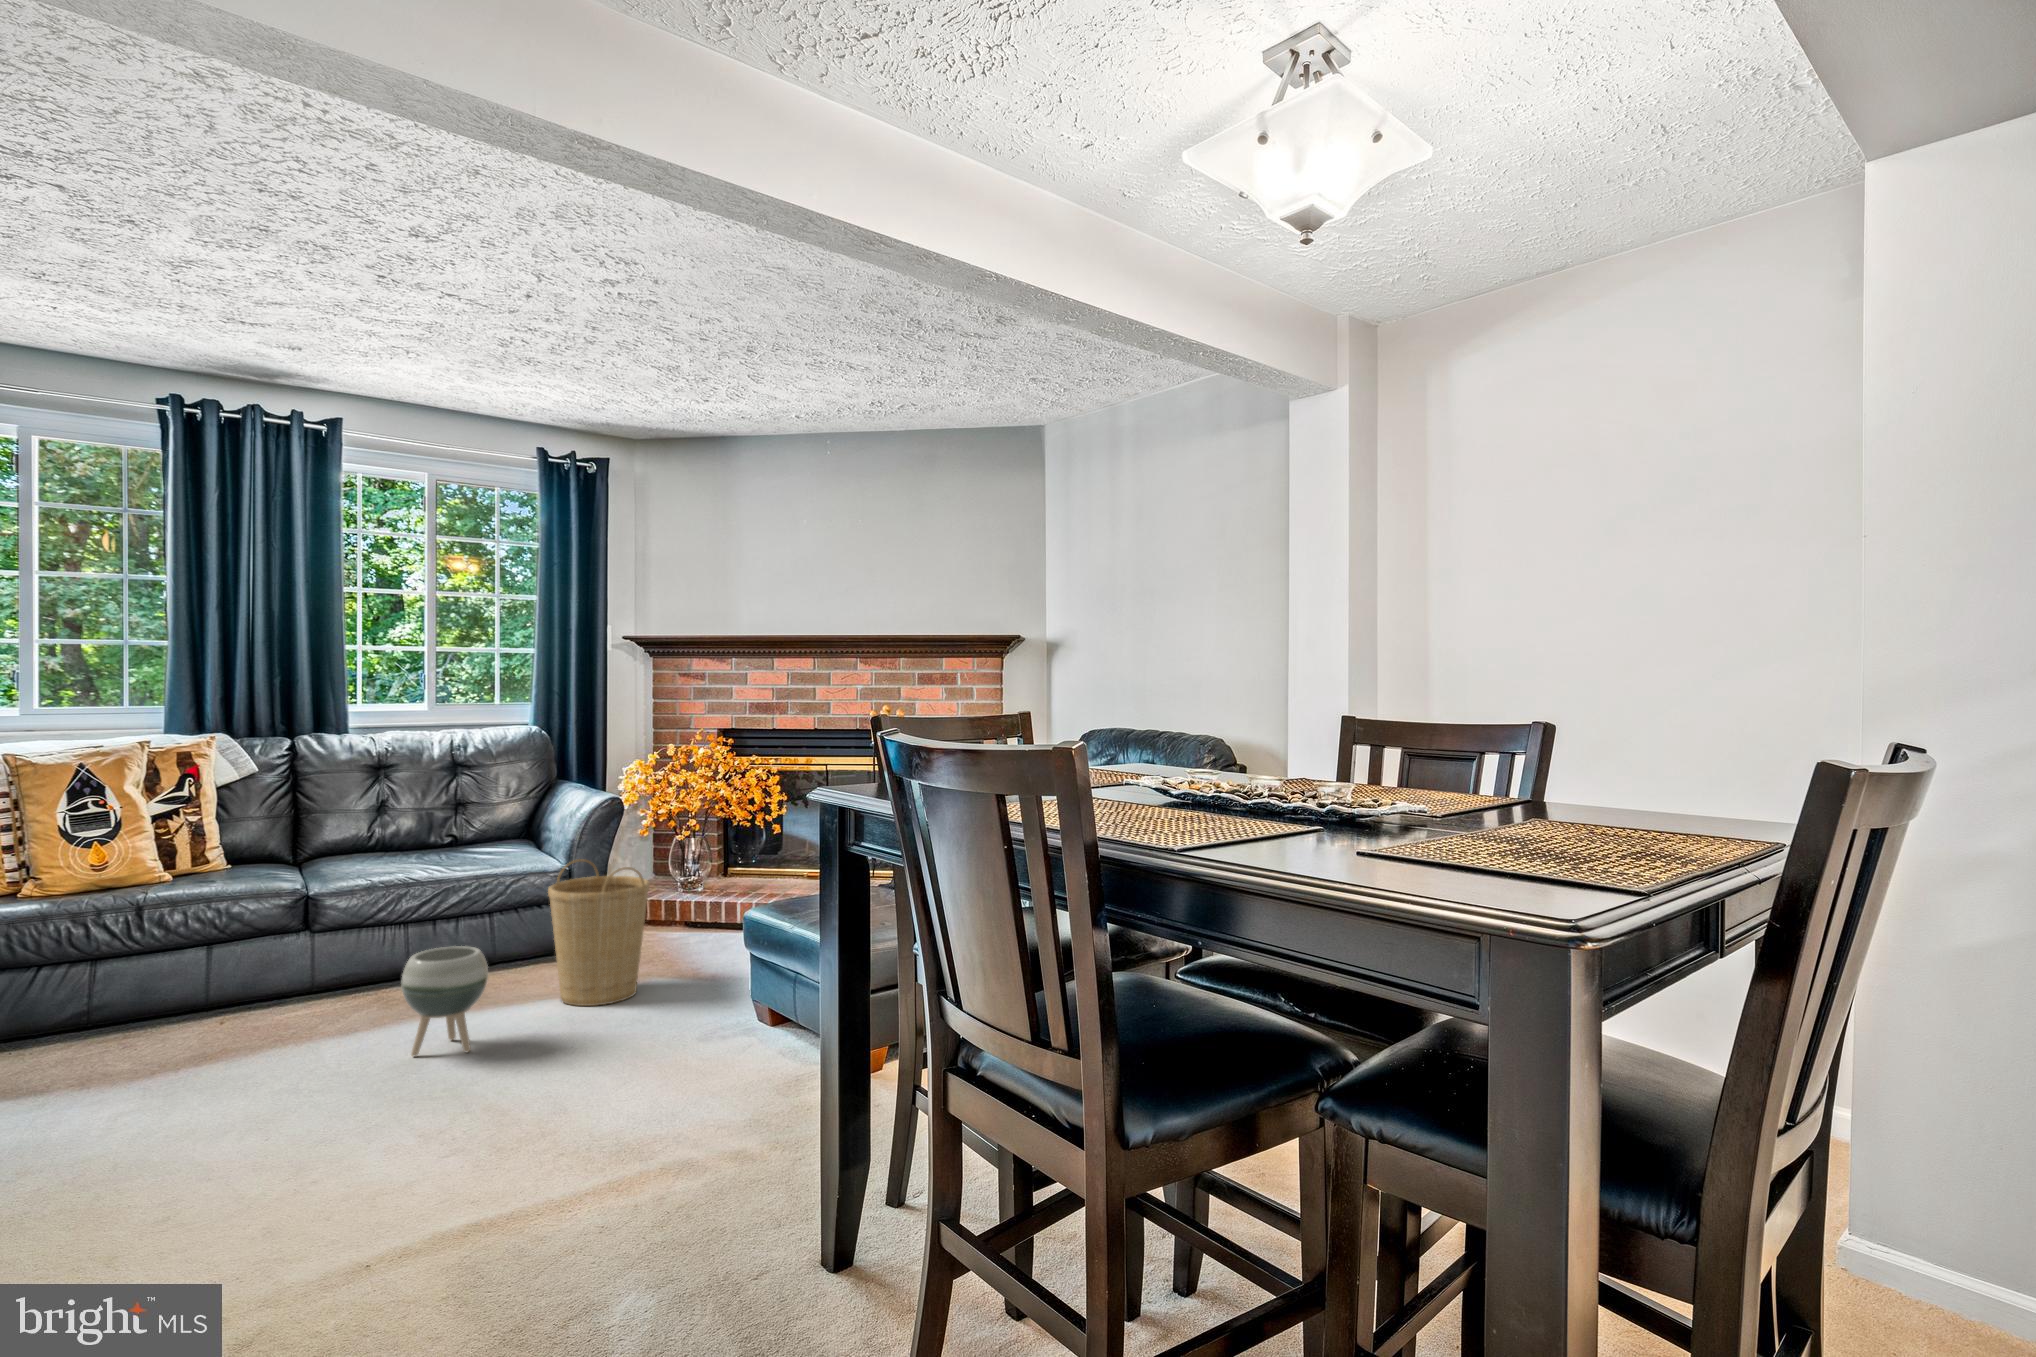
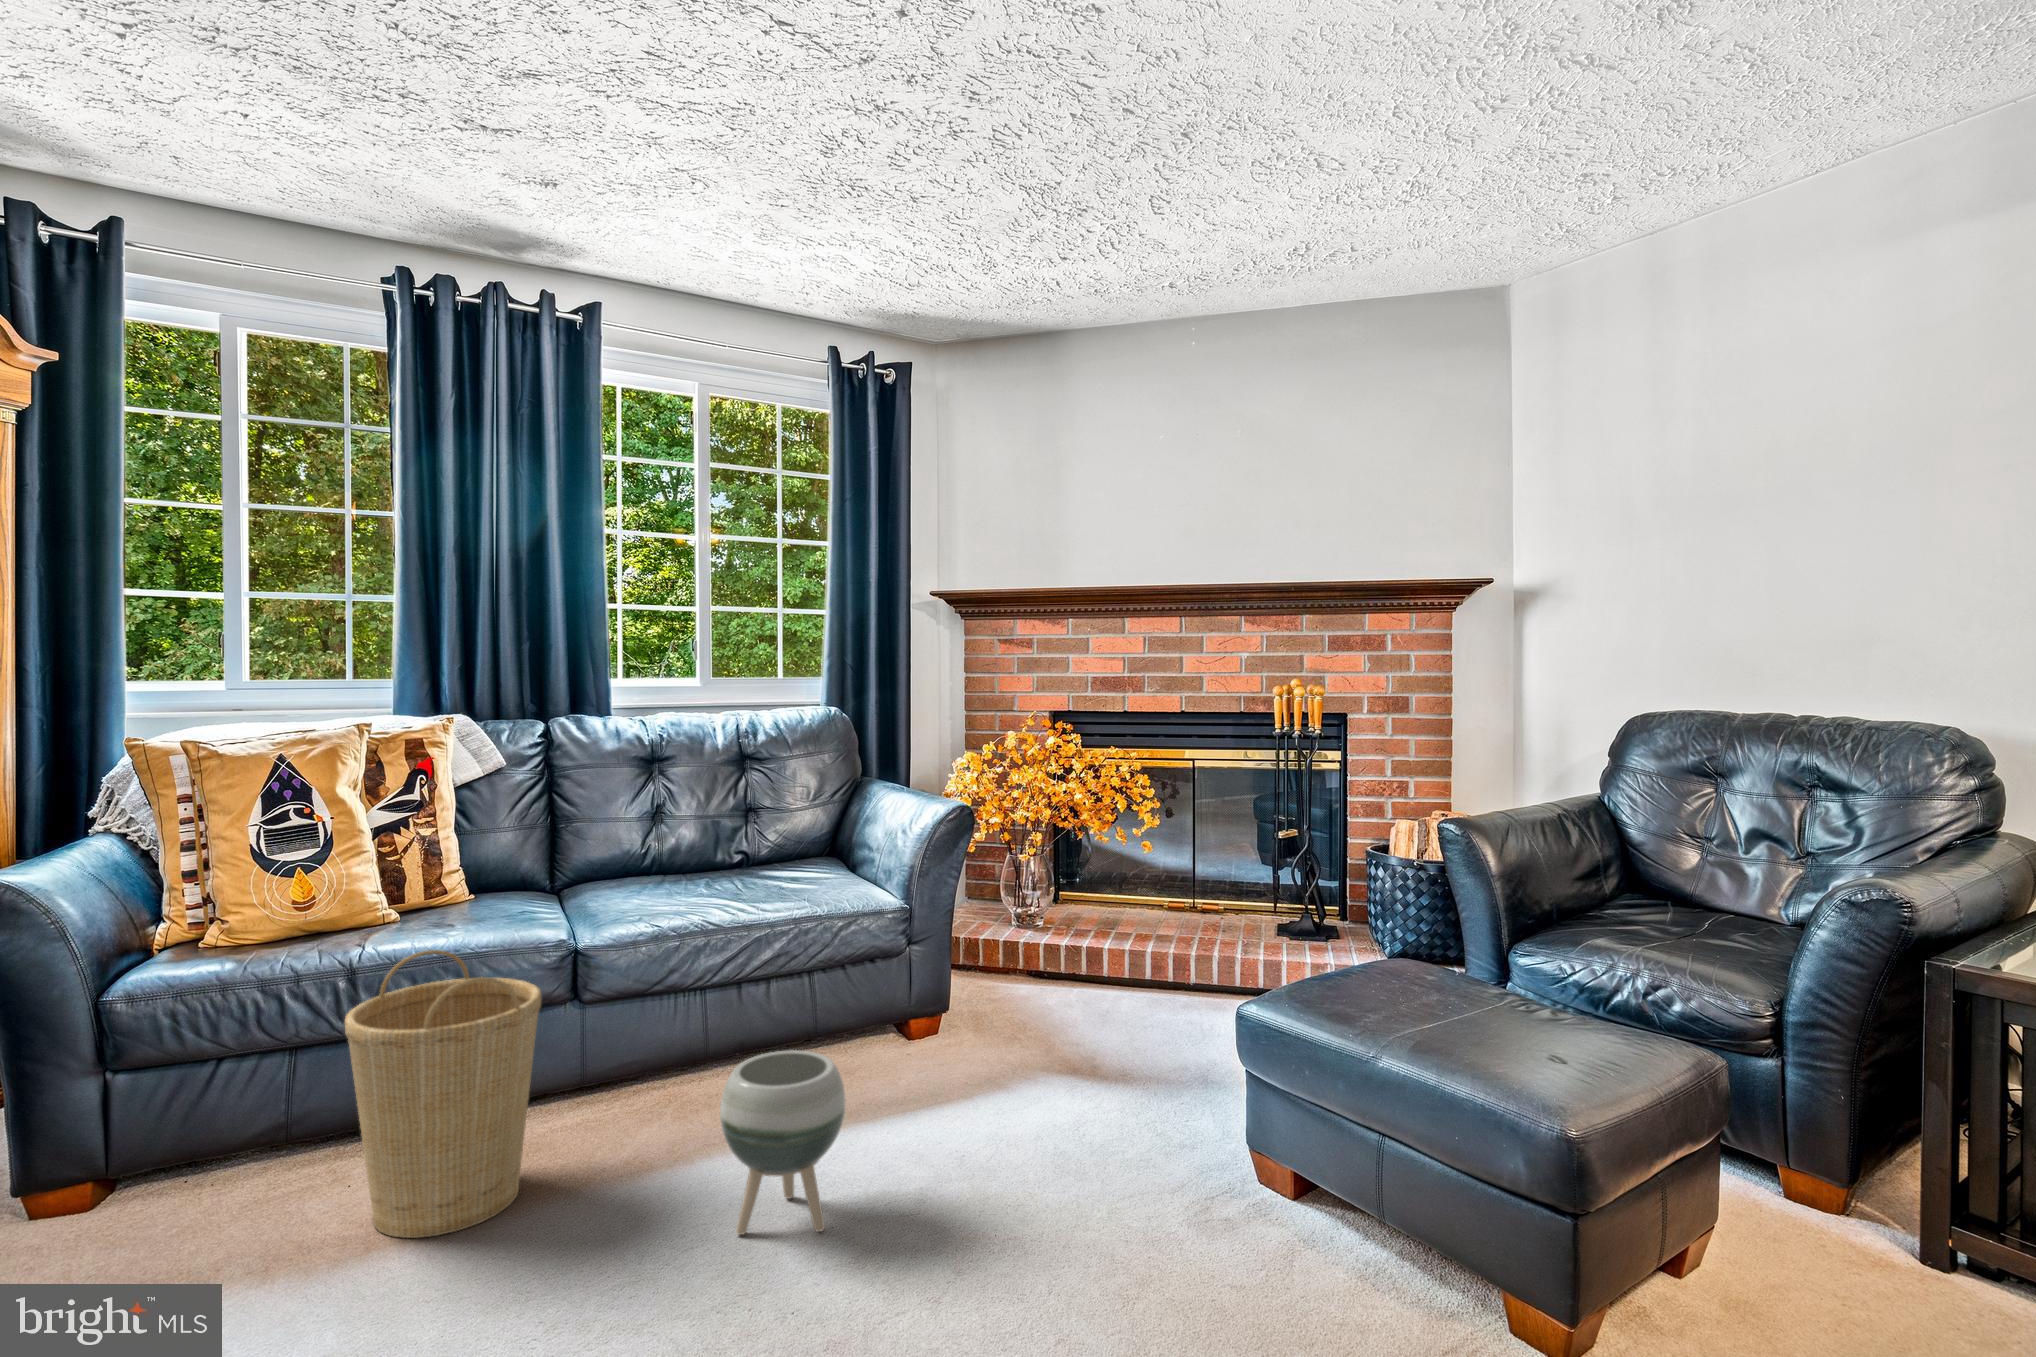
basket: present [548,859,650,1006] -> present [345,950,541,1238]

